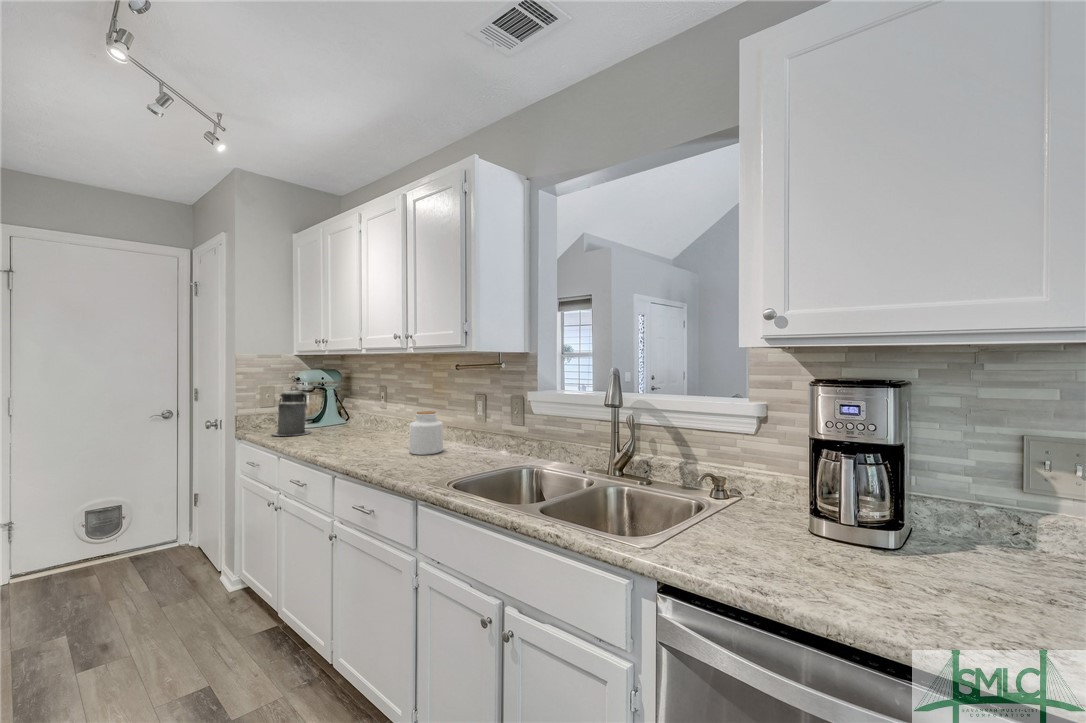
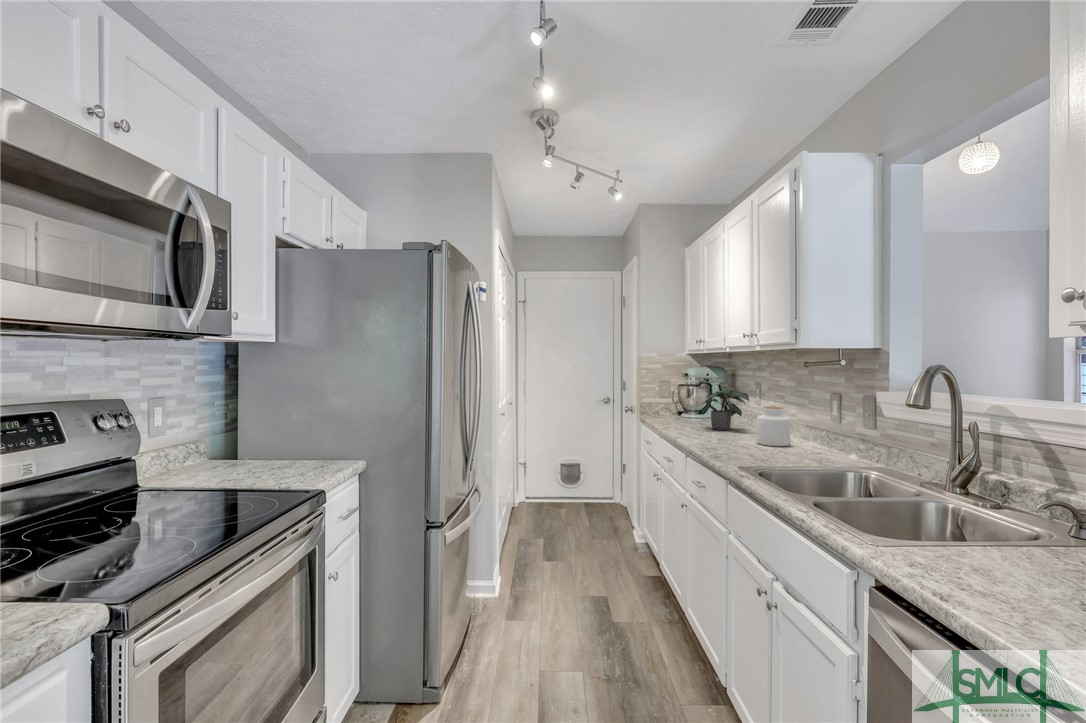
canister: present [272,386,311,436] -> none [667,381,696,421]
potted plant: none [329,394,388,442] -> present [704,389,749,430]

